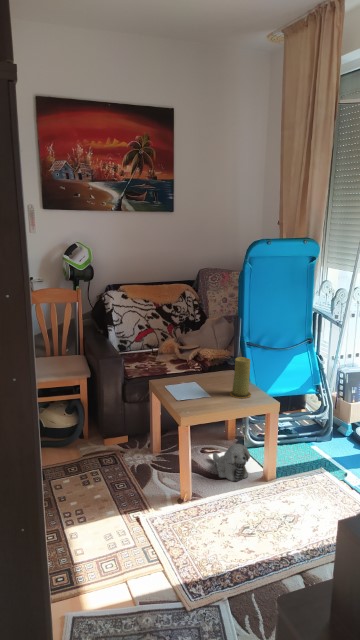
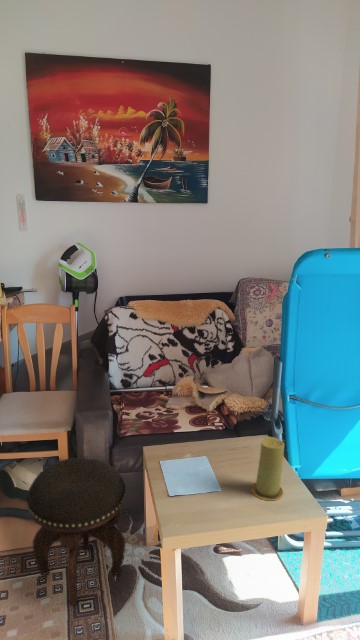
footstool: none [73,388,142,487] -> present [27,458,125,605]
plush toy: present [213,444,250,481] -> none [227,557,277,616]

